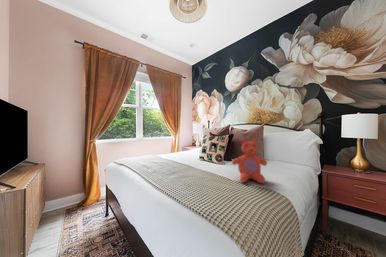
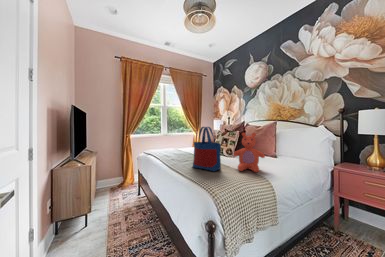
tote bag: none [187,131,222,185] -> present [193,127,221,171]

